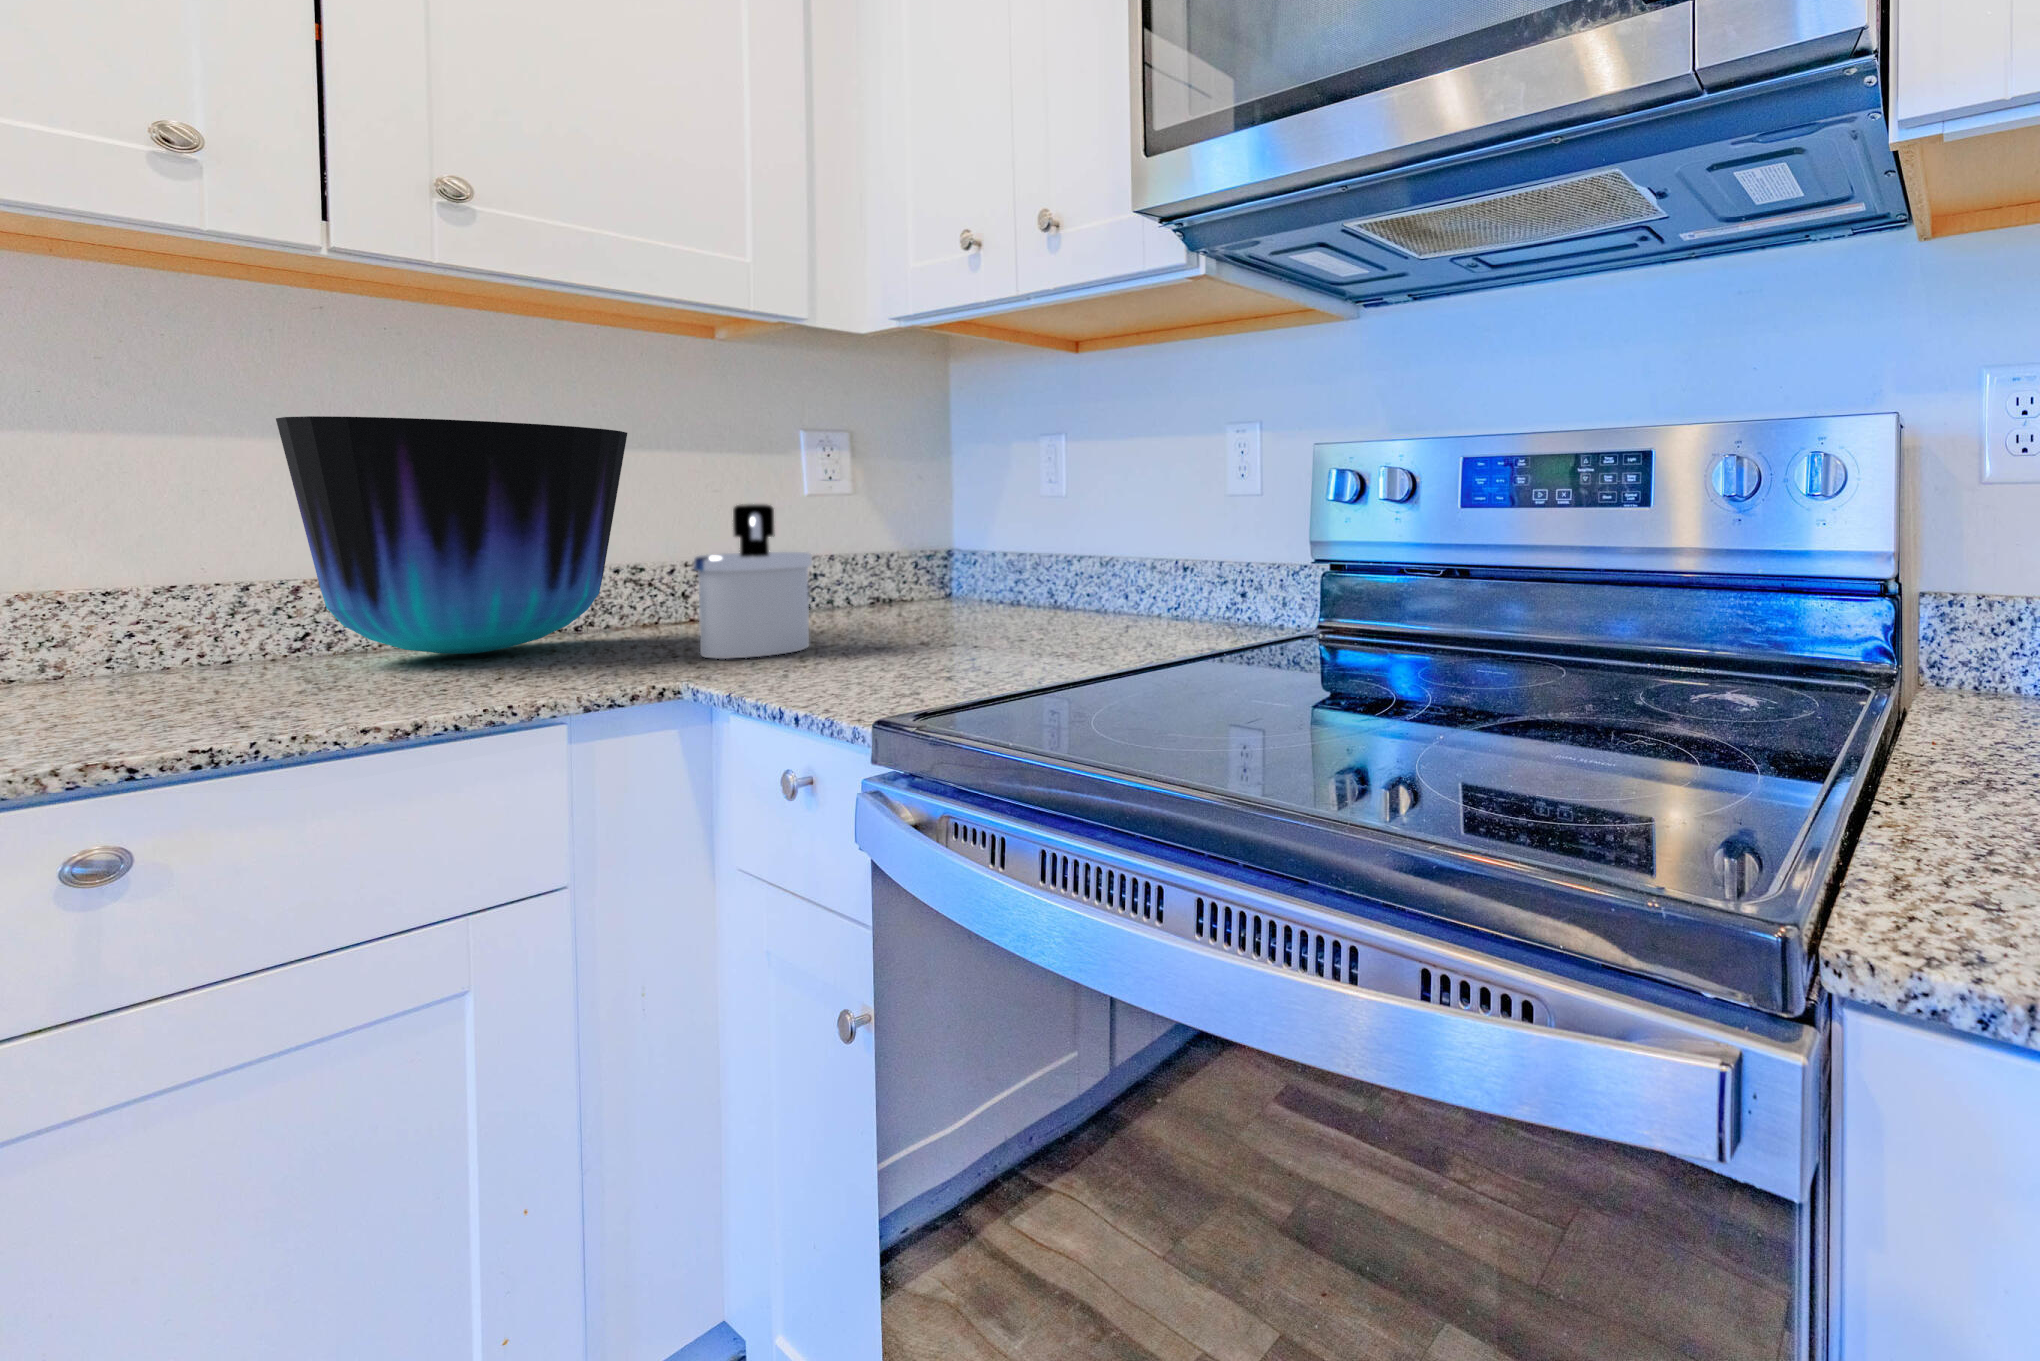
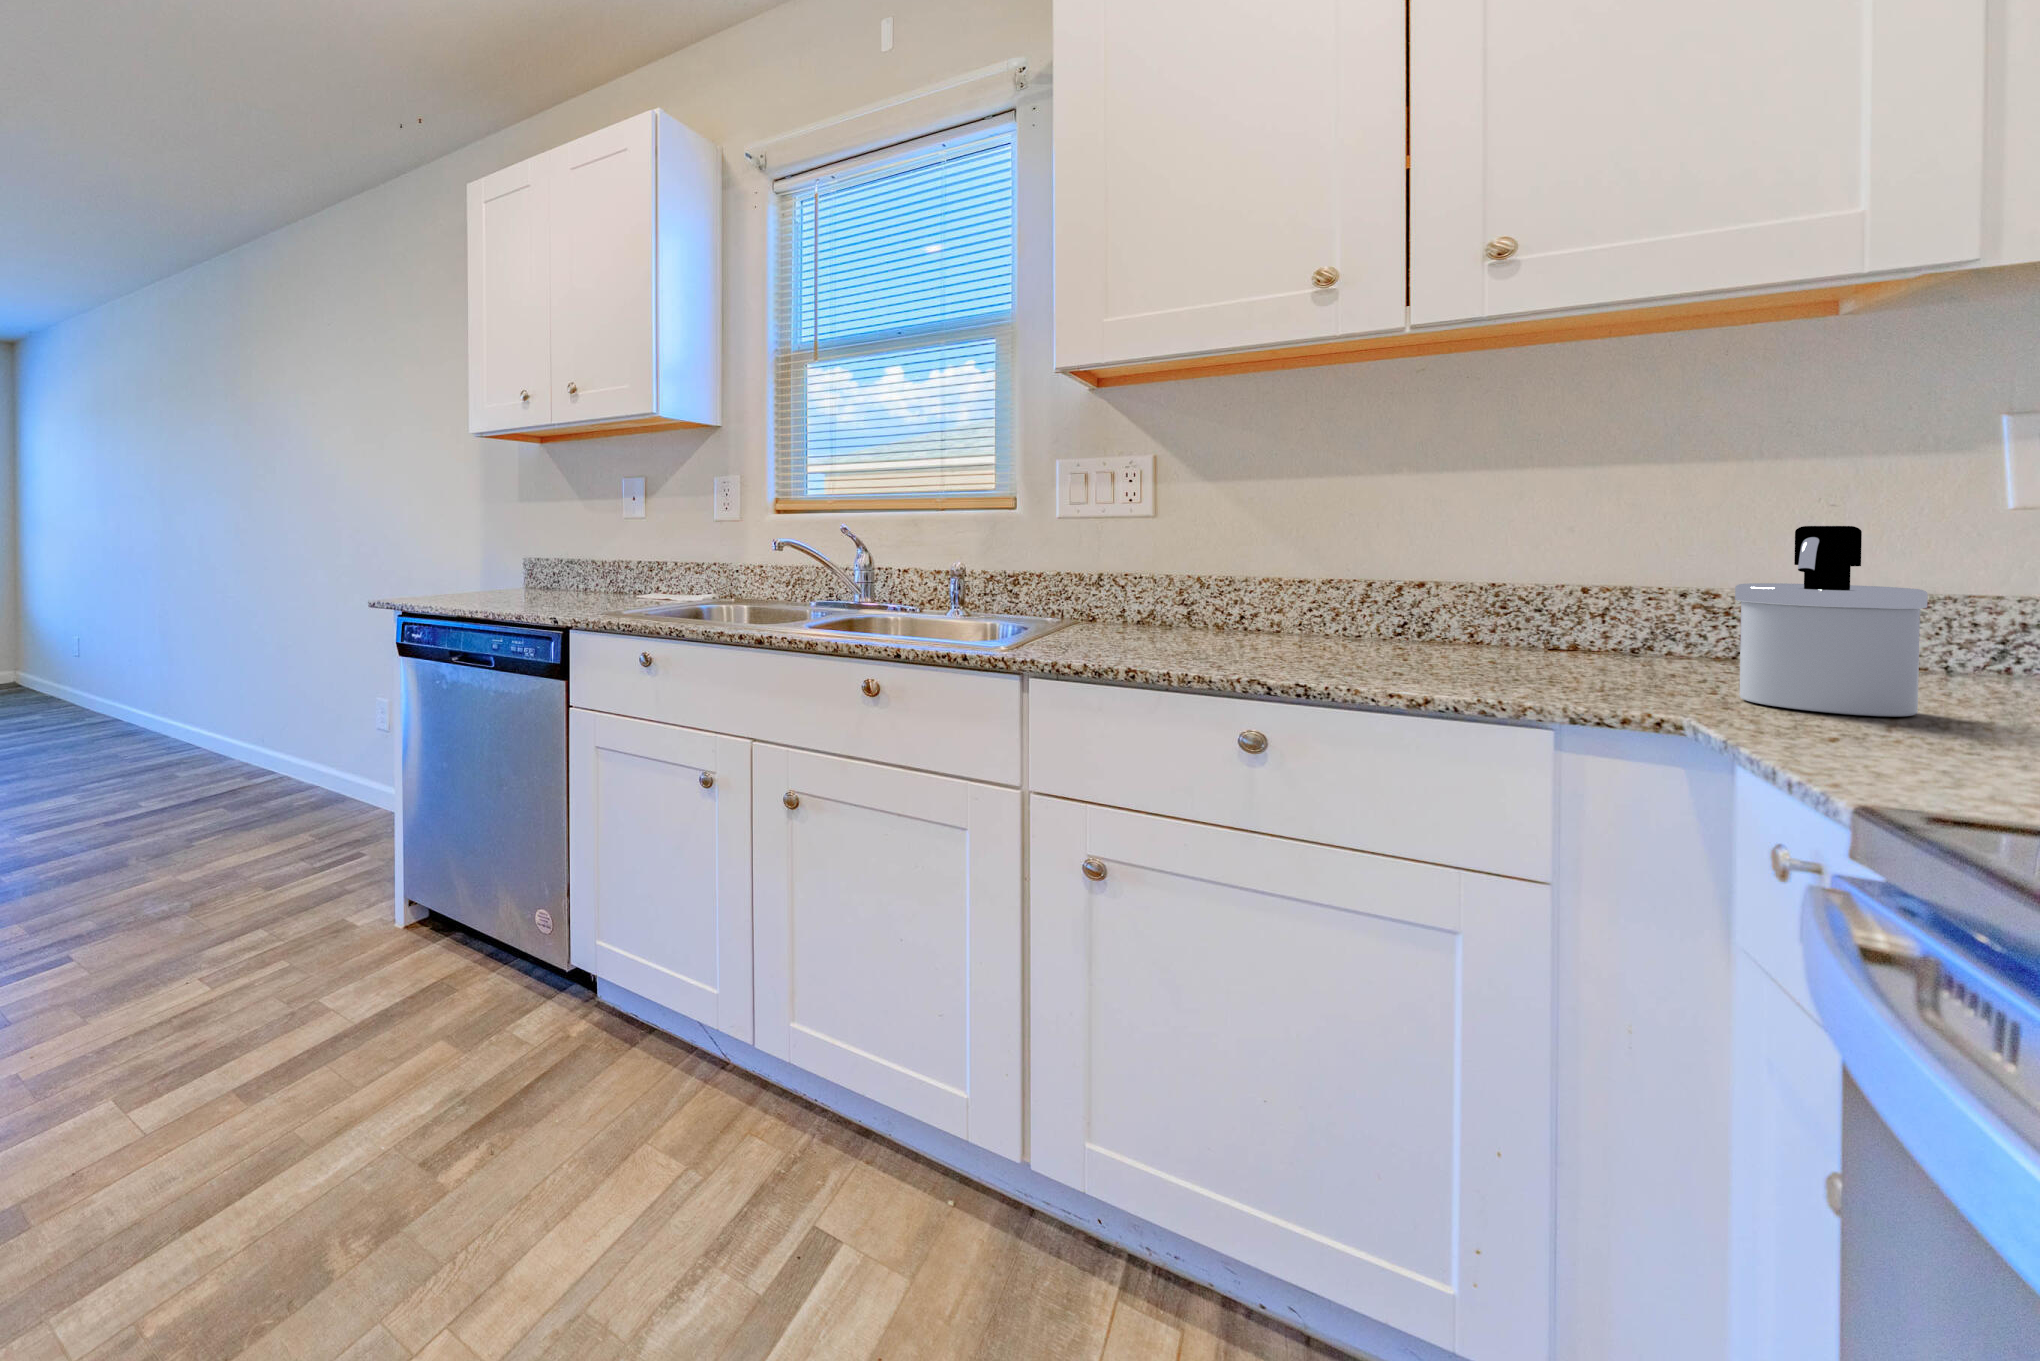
vase: present [276,416,627,654] -> none [1385,448,1684,657]

